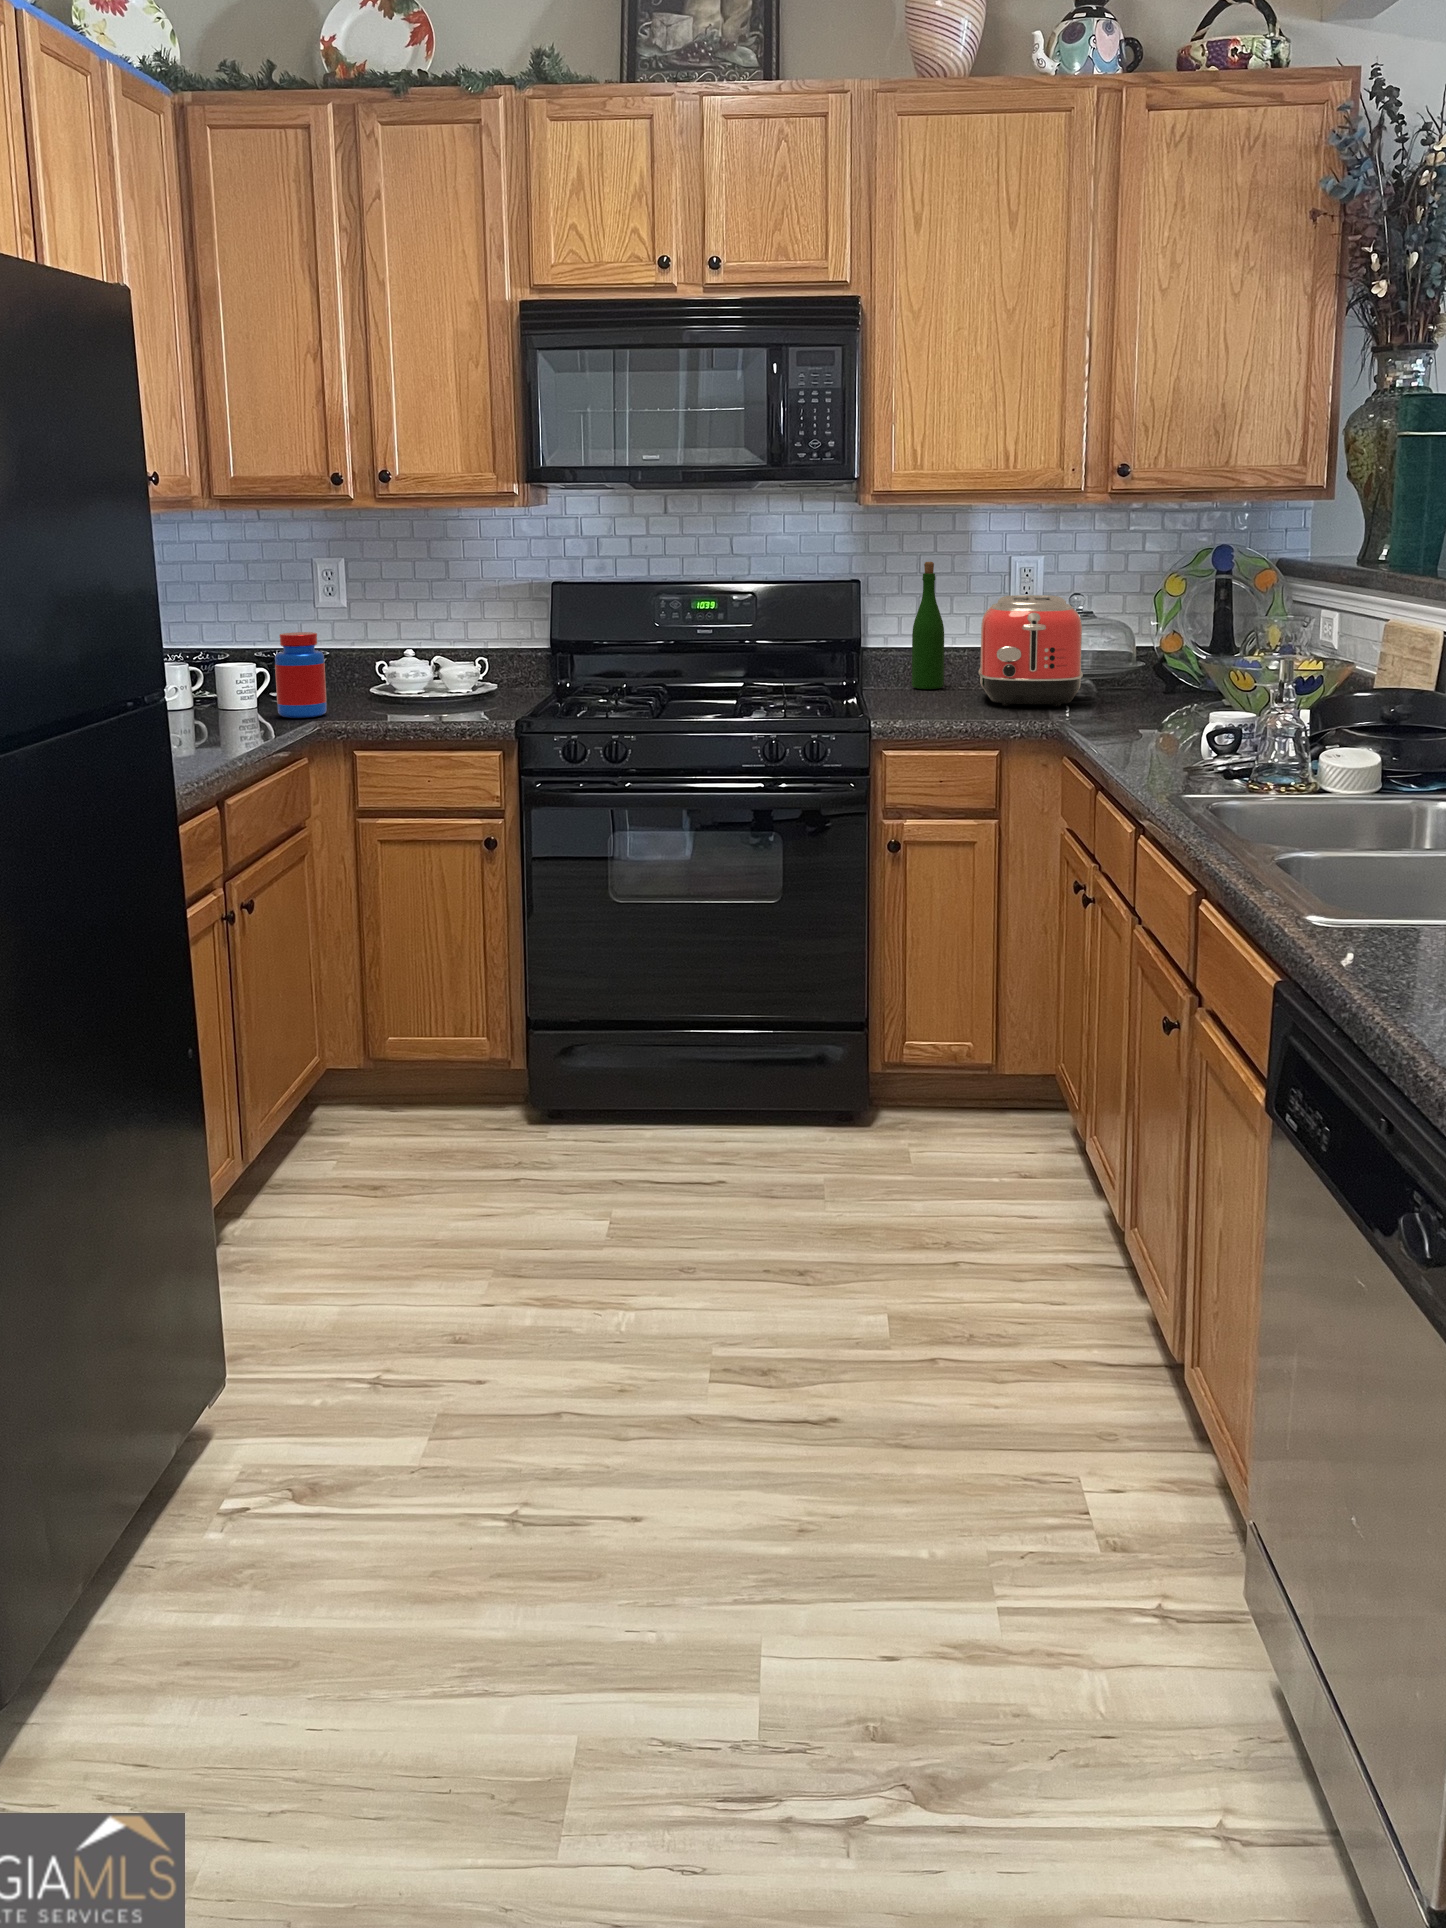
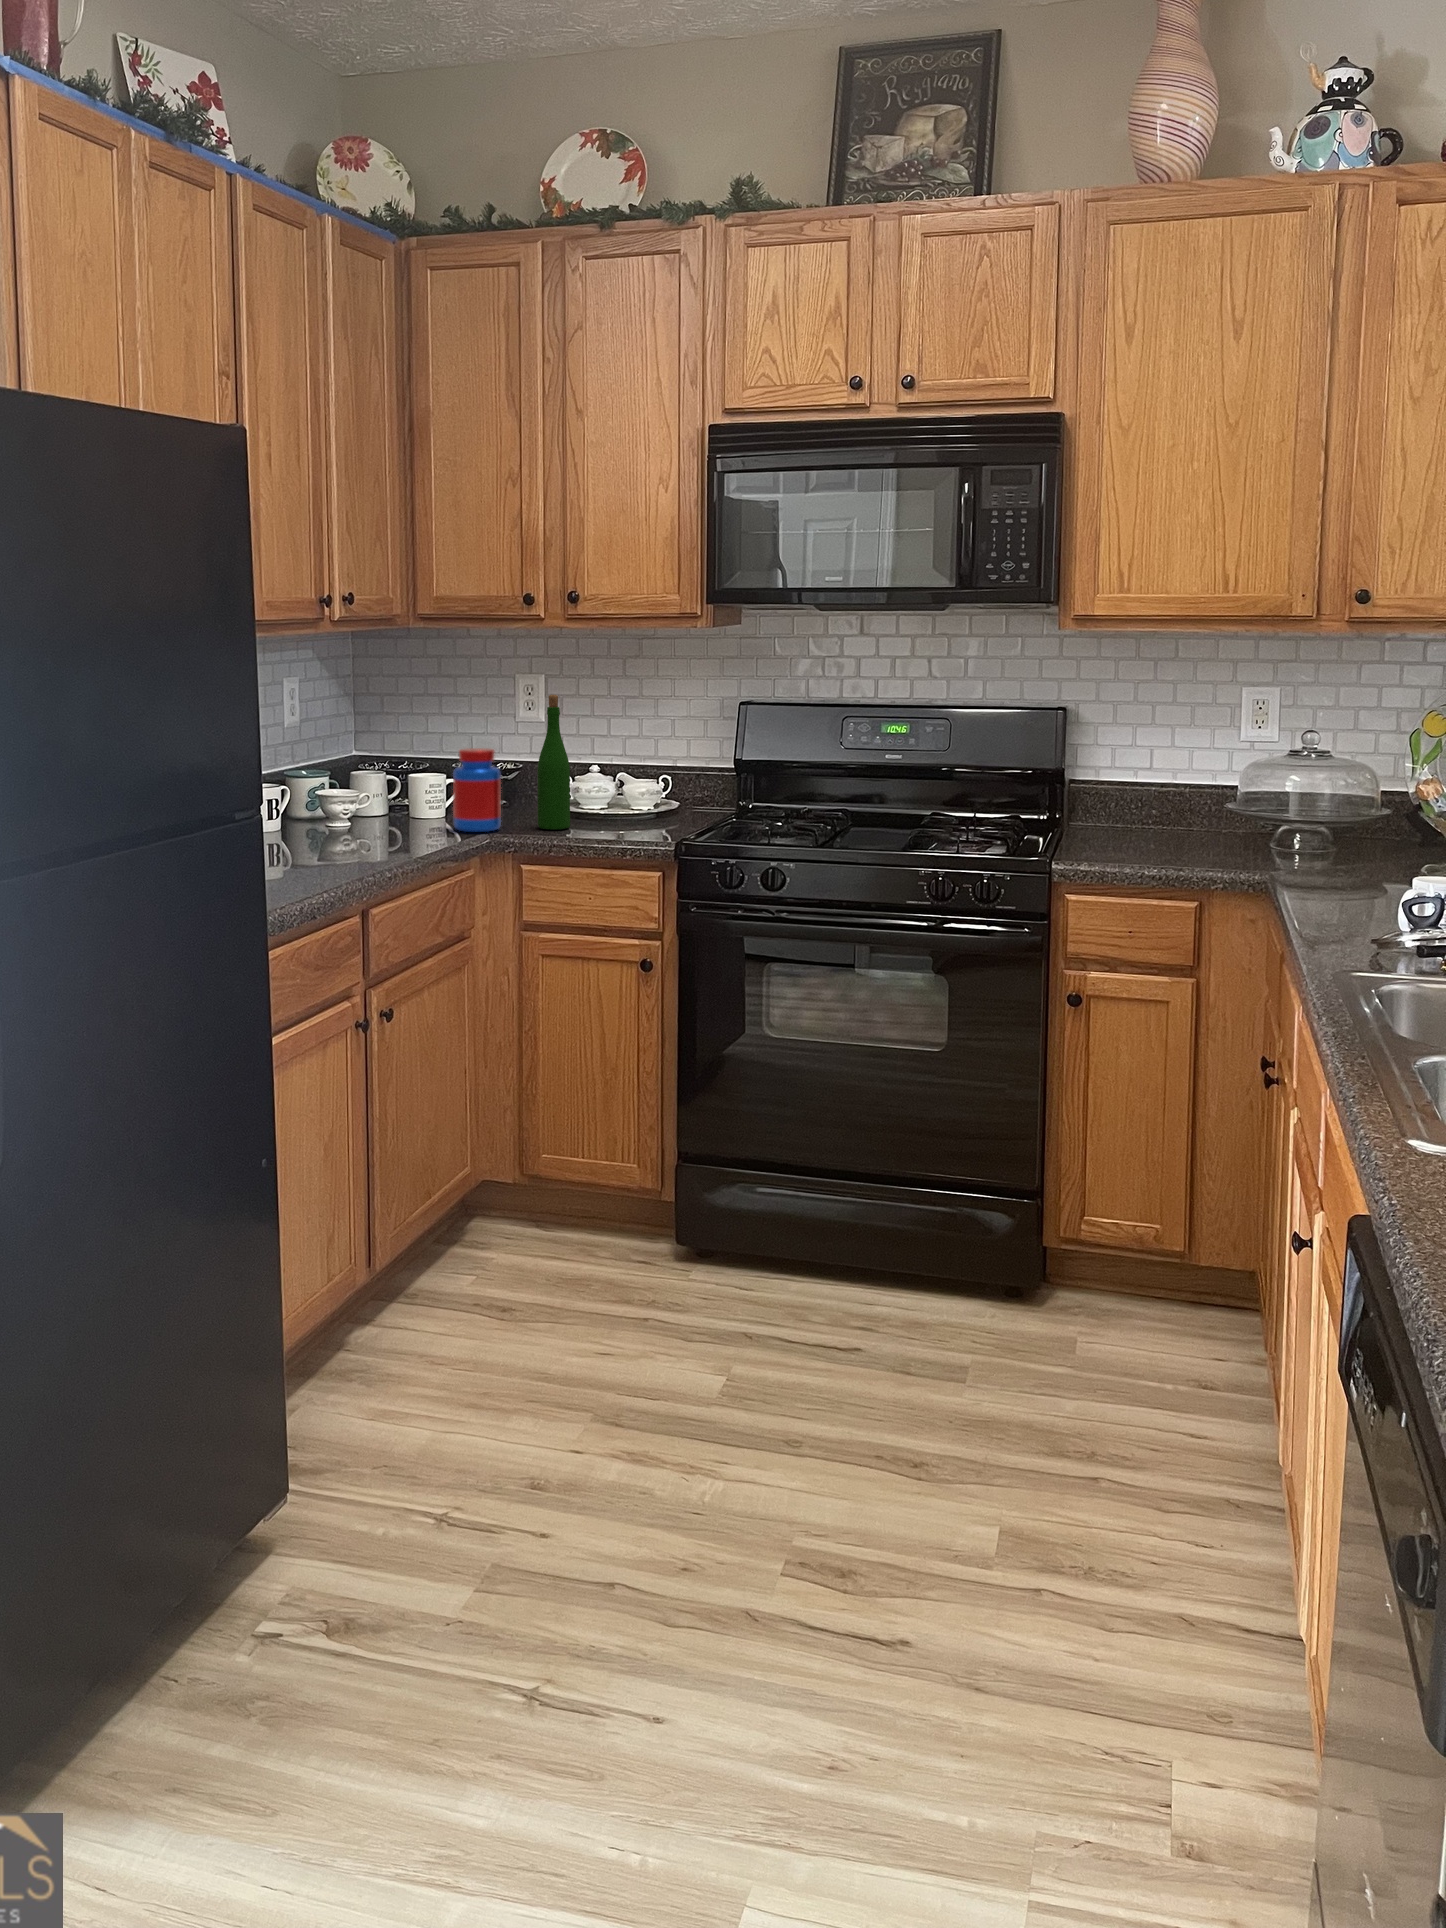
wine bottle: present [912,562,944,689] -> present [537,695,570,830]
toaster: present [979,595,1083,706] -> none [1186,735,1307,860]

